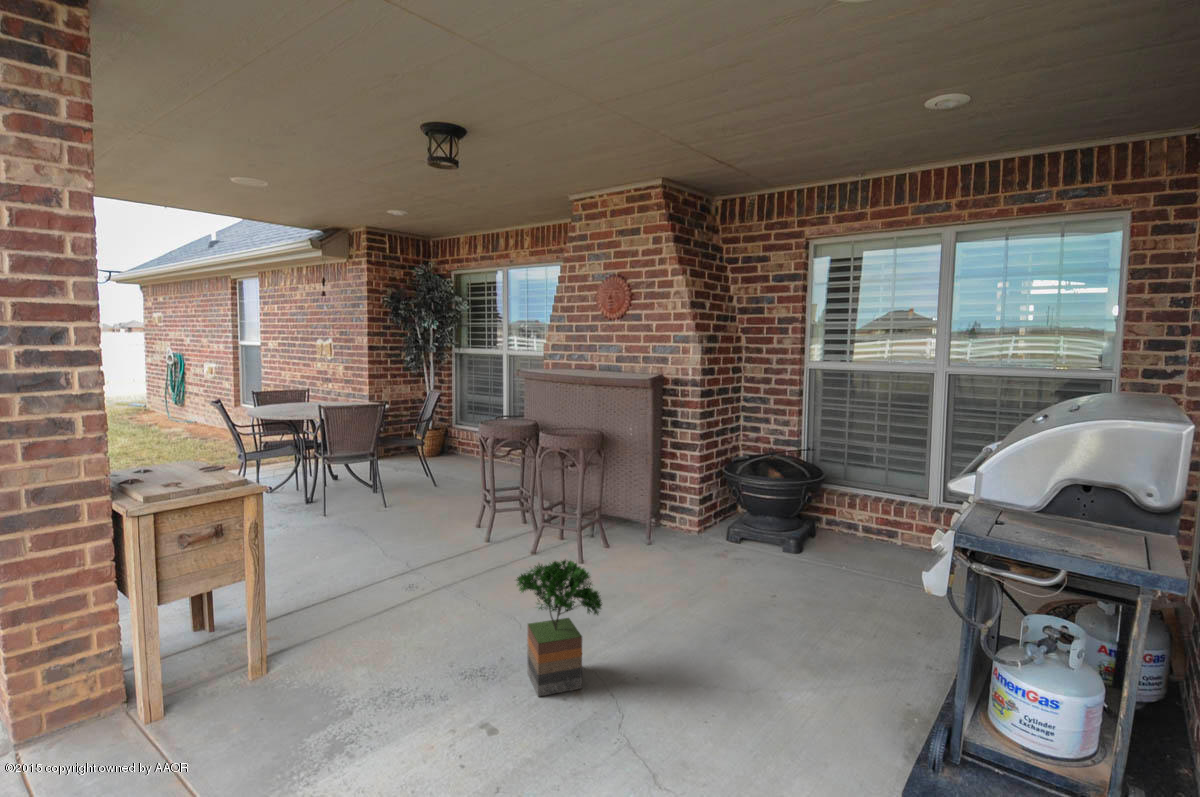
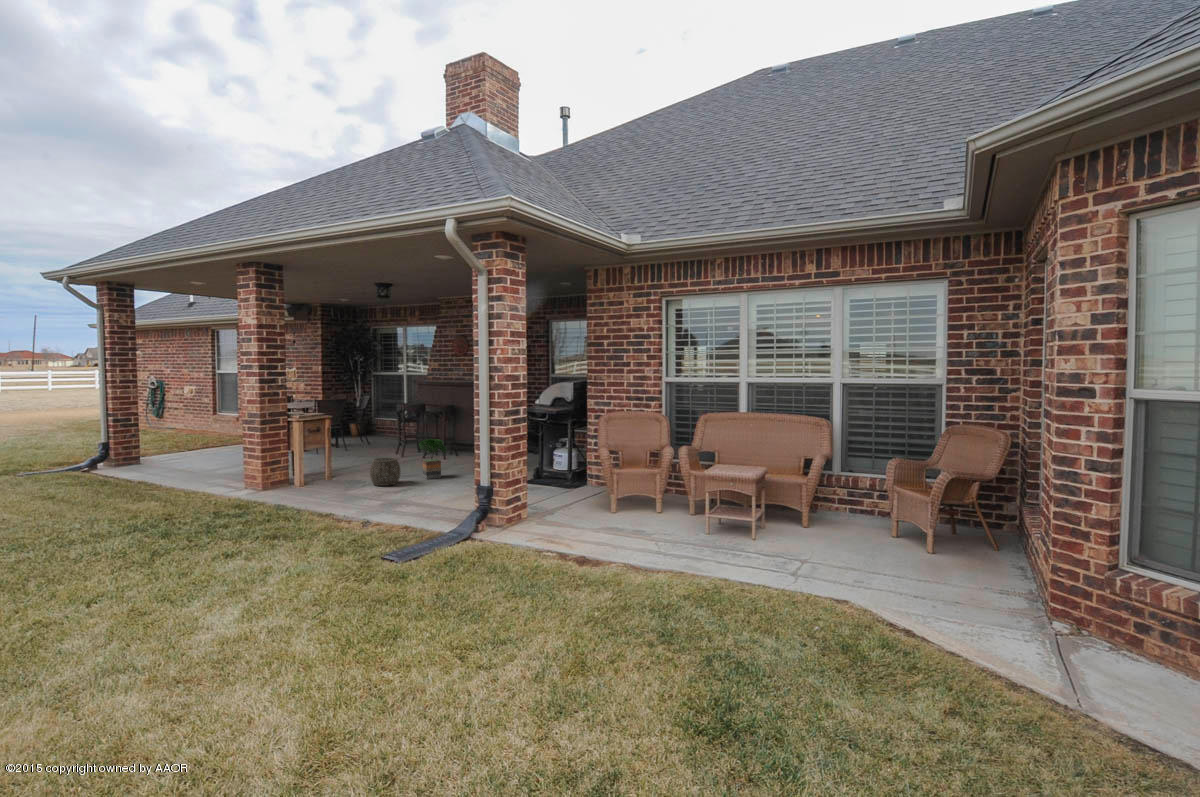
woven basket: none [353,631,457,752] -> present [370,457,401,486]

